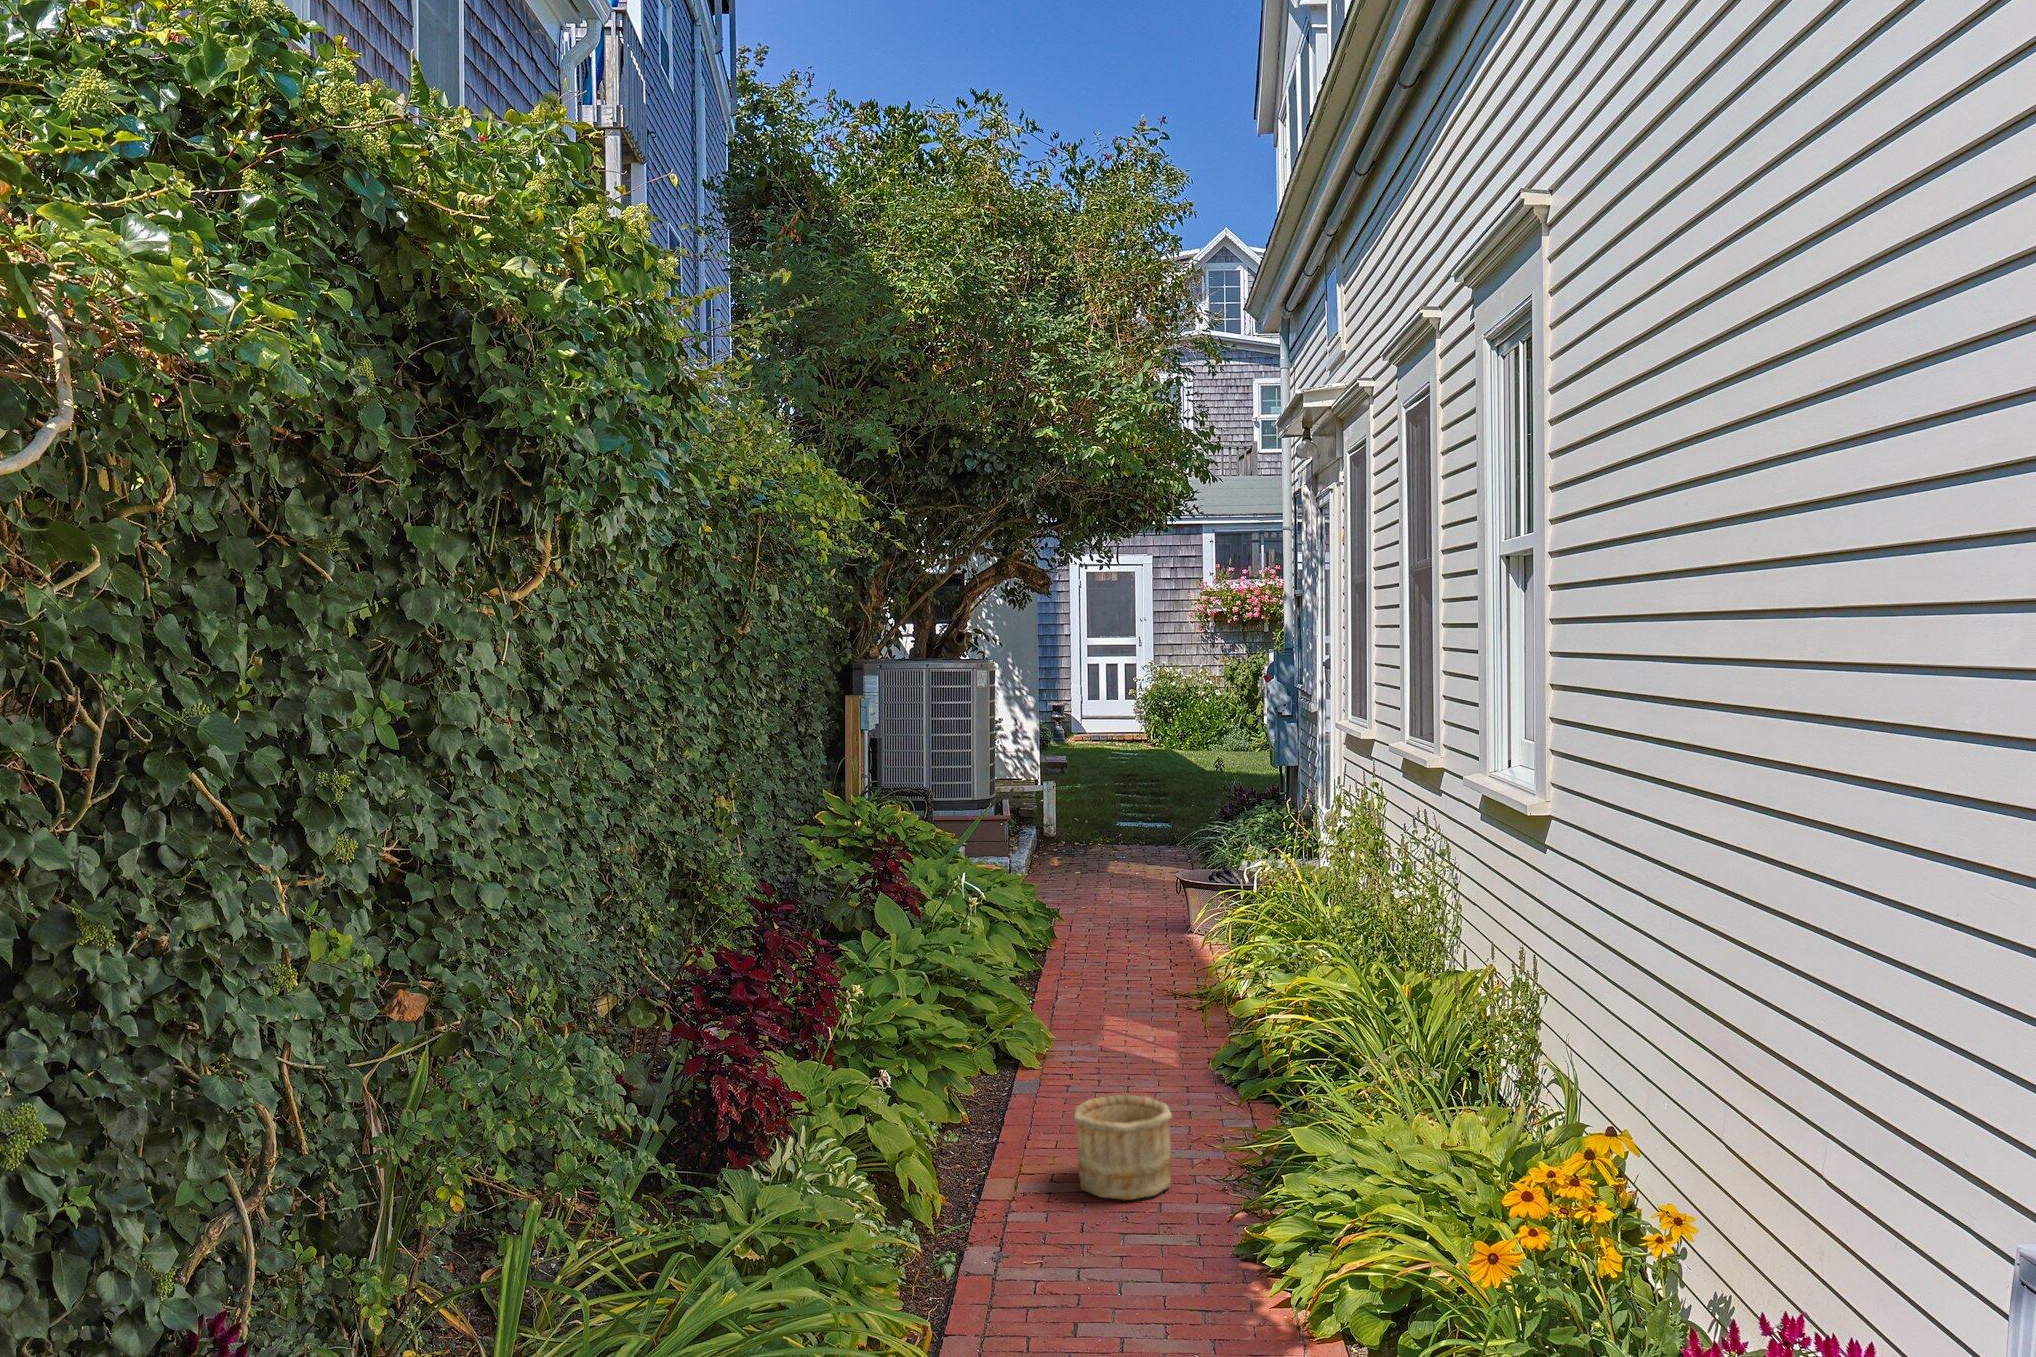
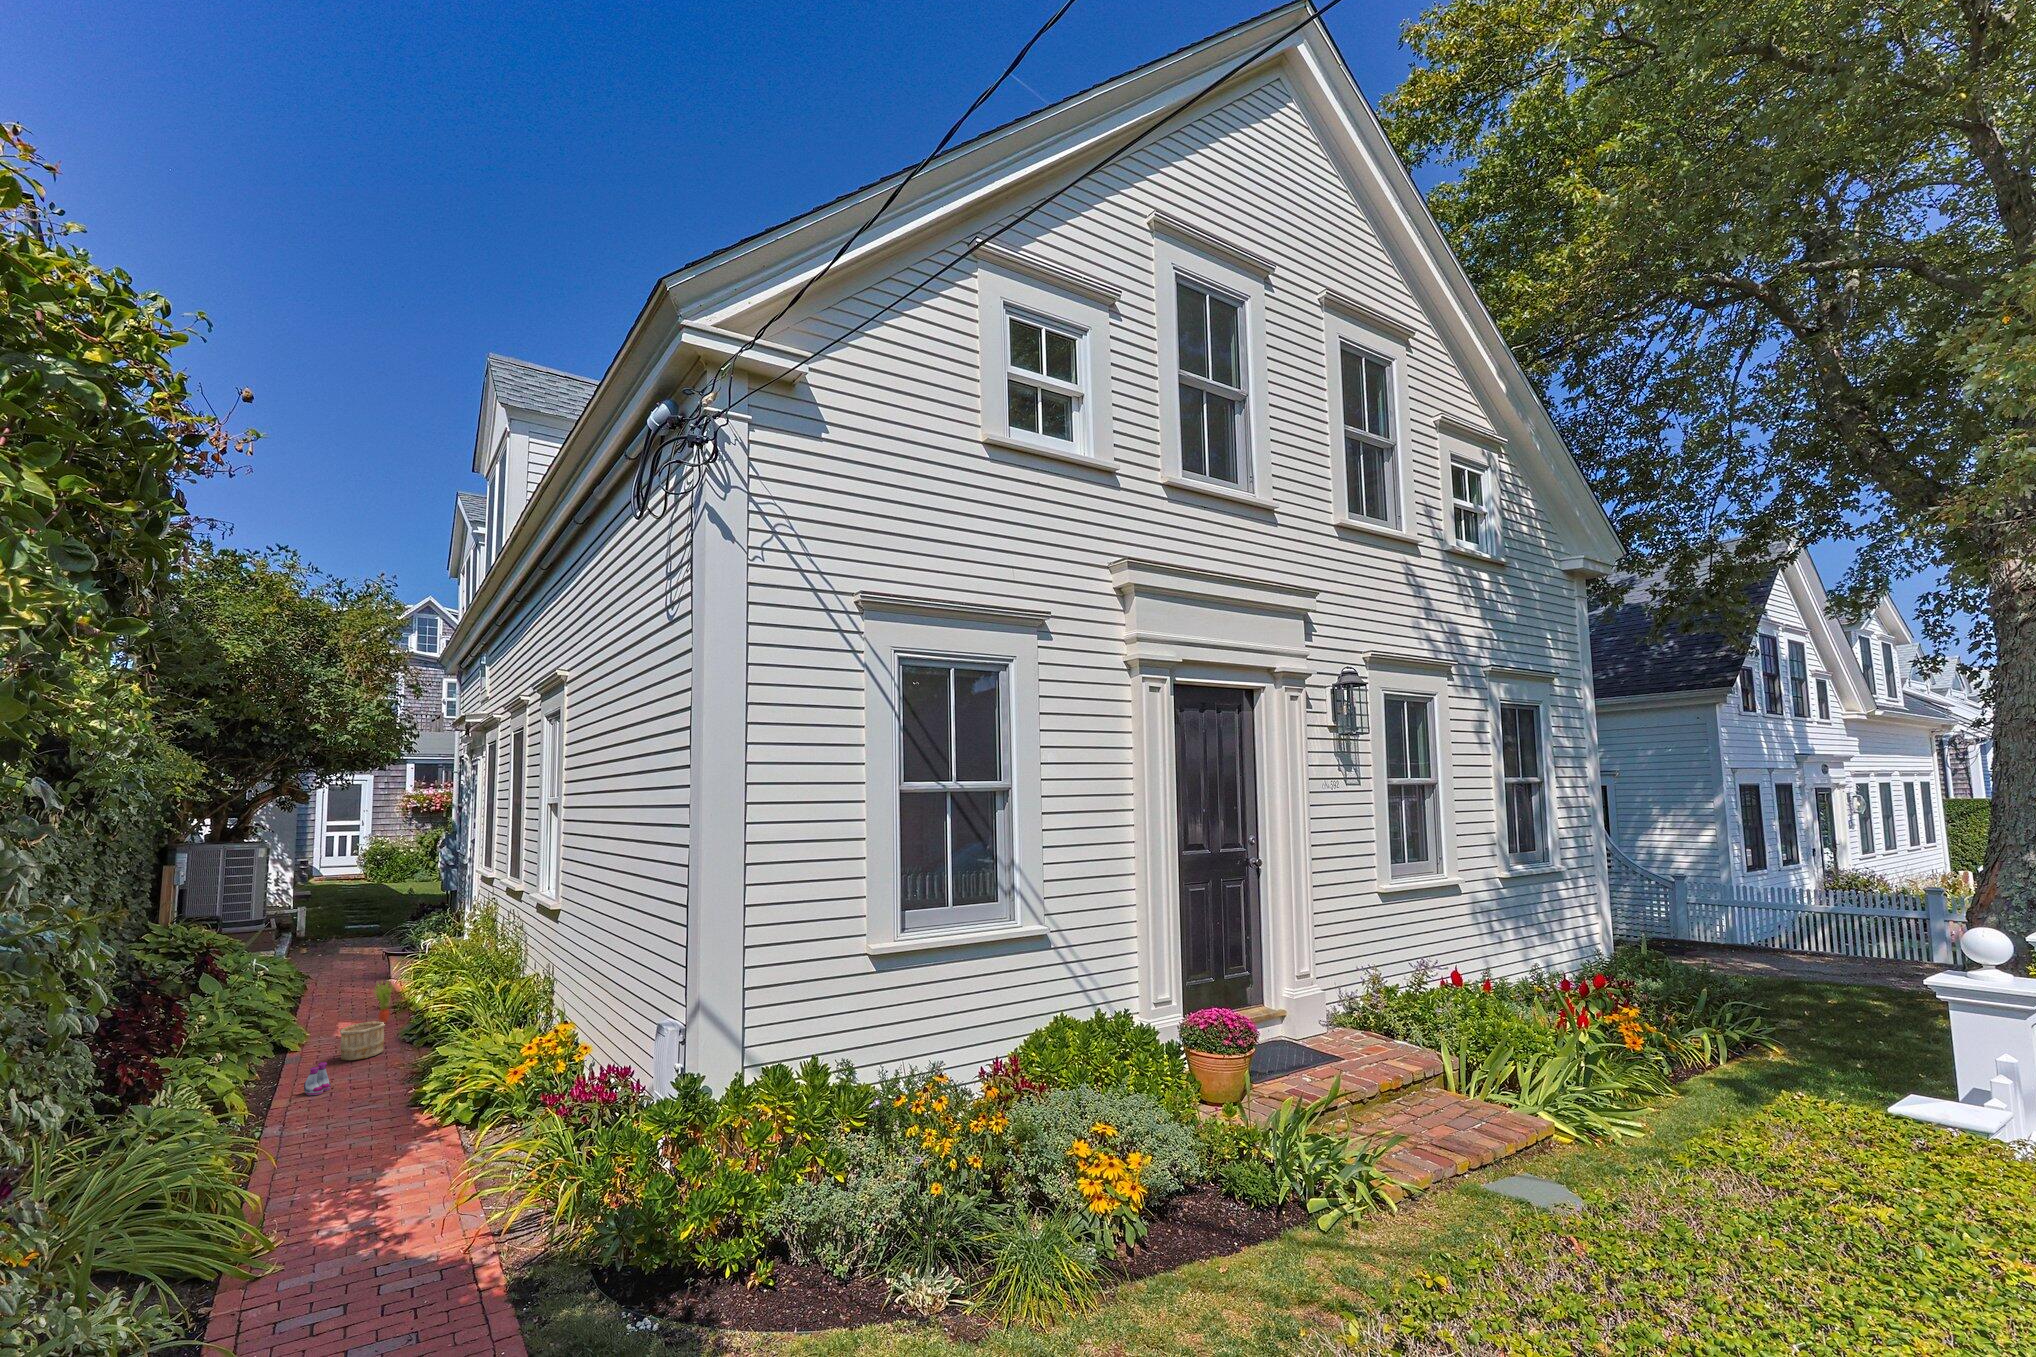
potted plant: none [1146,973,1192,1079] -> present [373,983,392,1023]
boots: none [985,1224,1047,1325] -> present [304,1062,331,1095]

